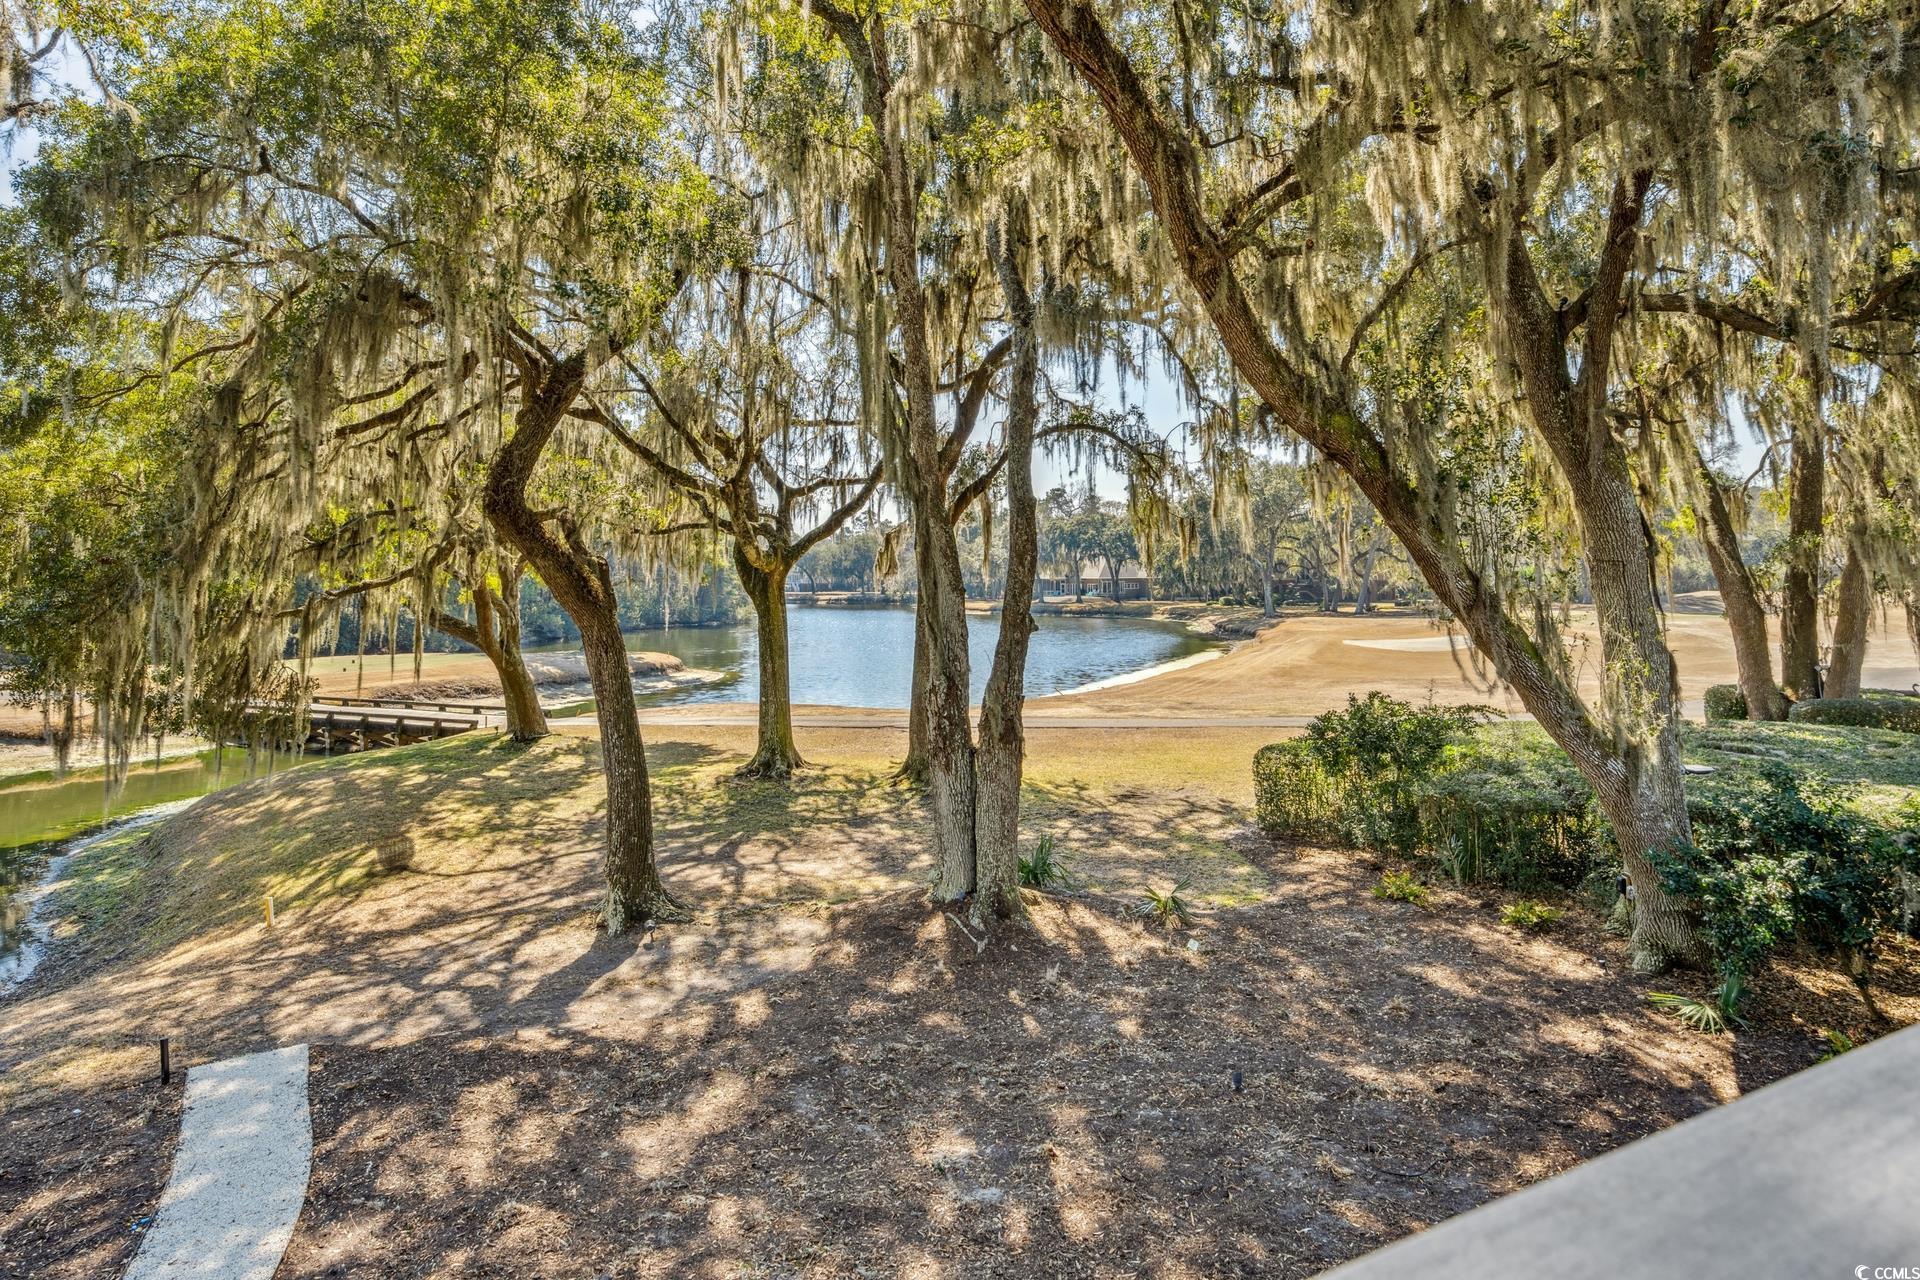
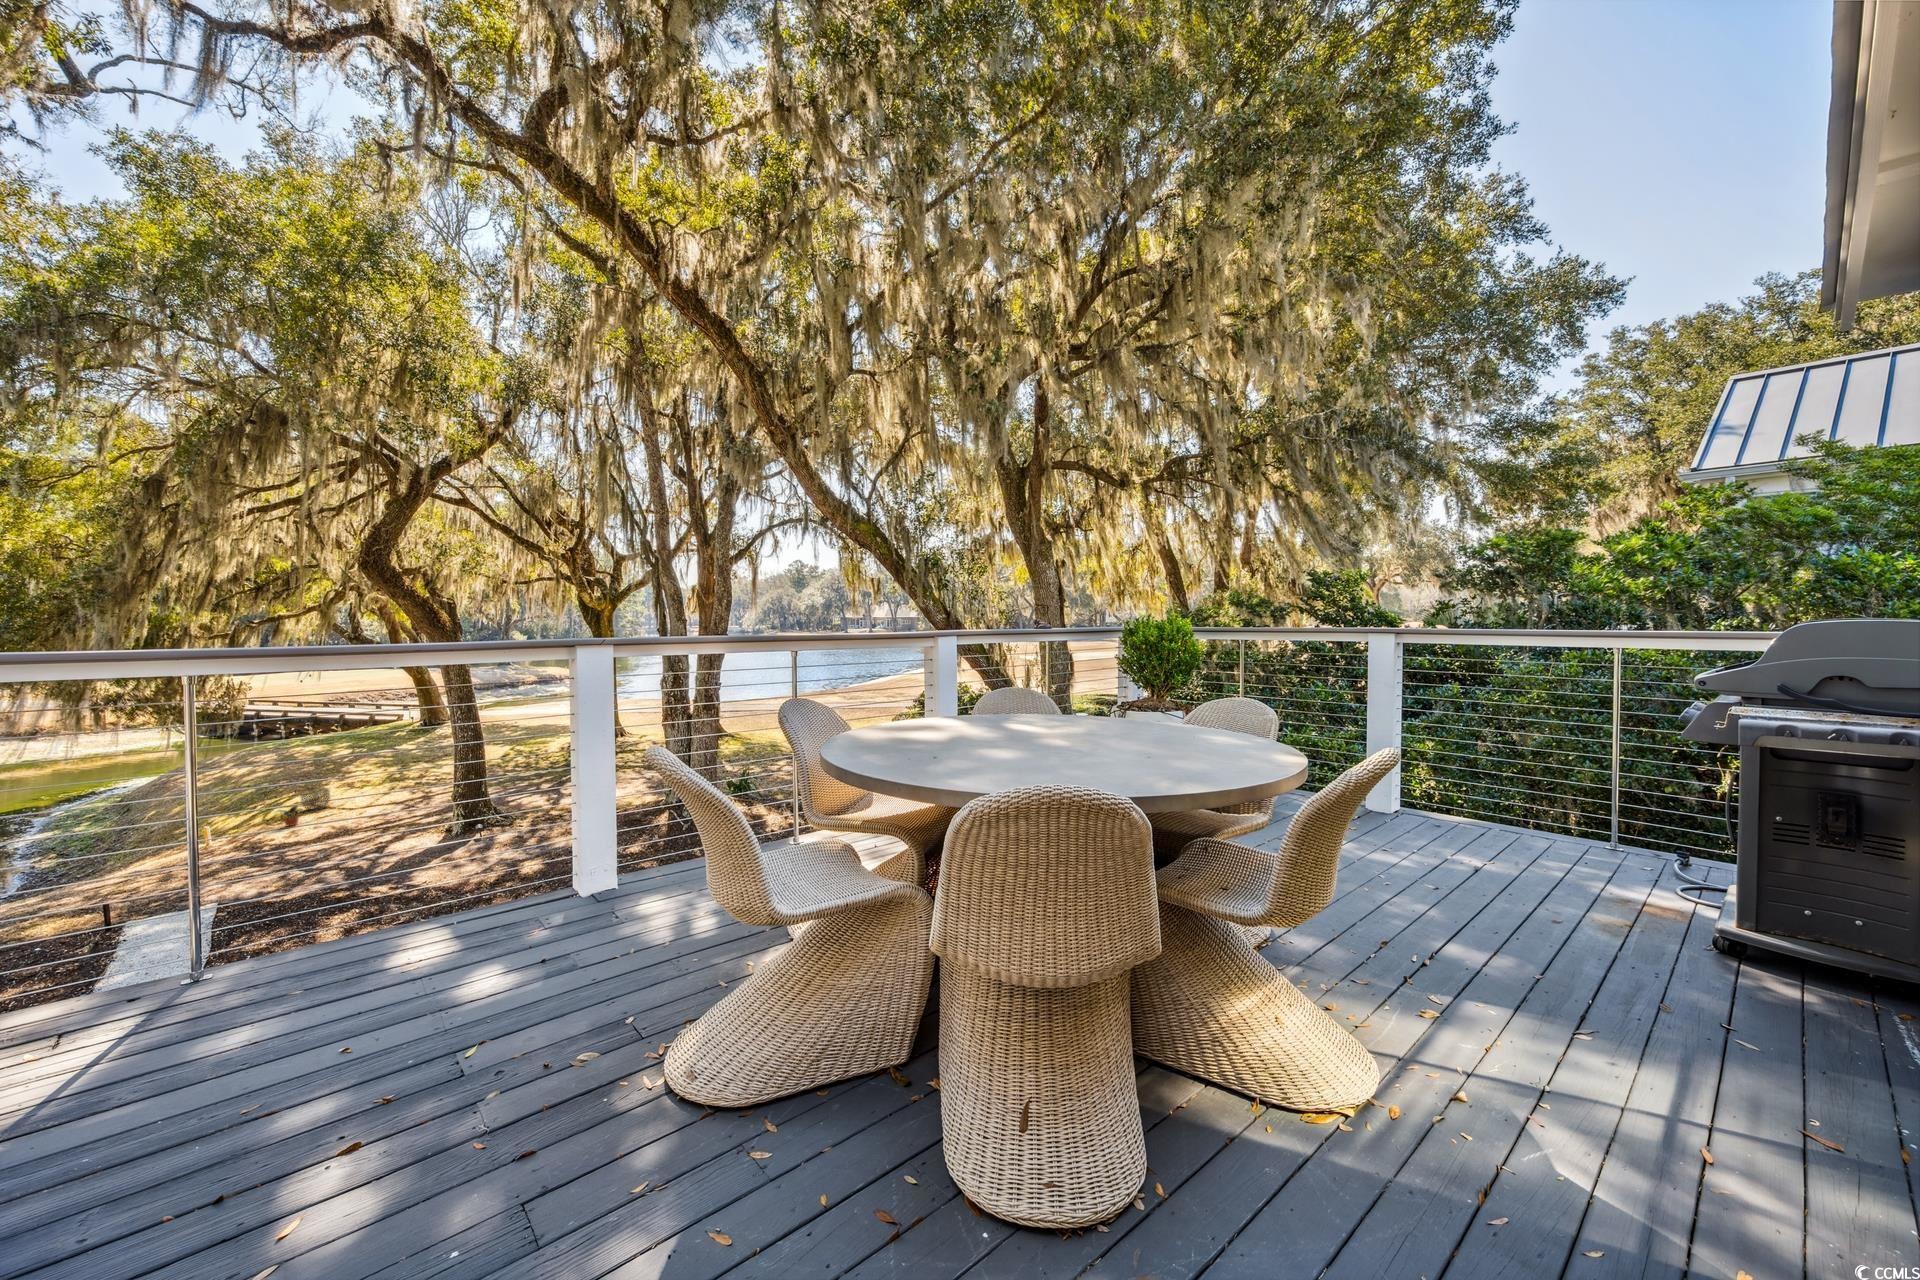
potted plant: none [346,867,386,898] -> present [279,806,303,826]

